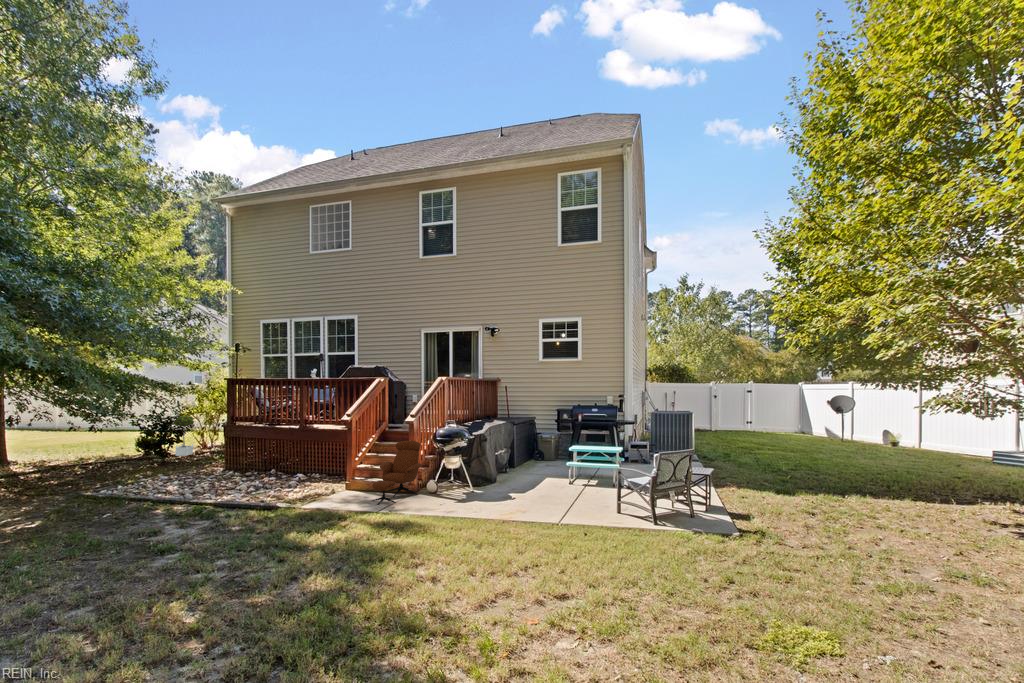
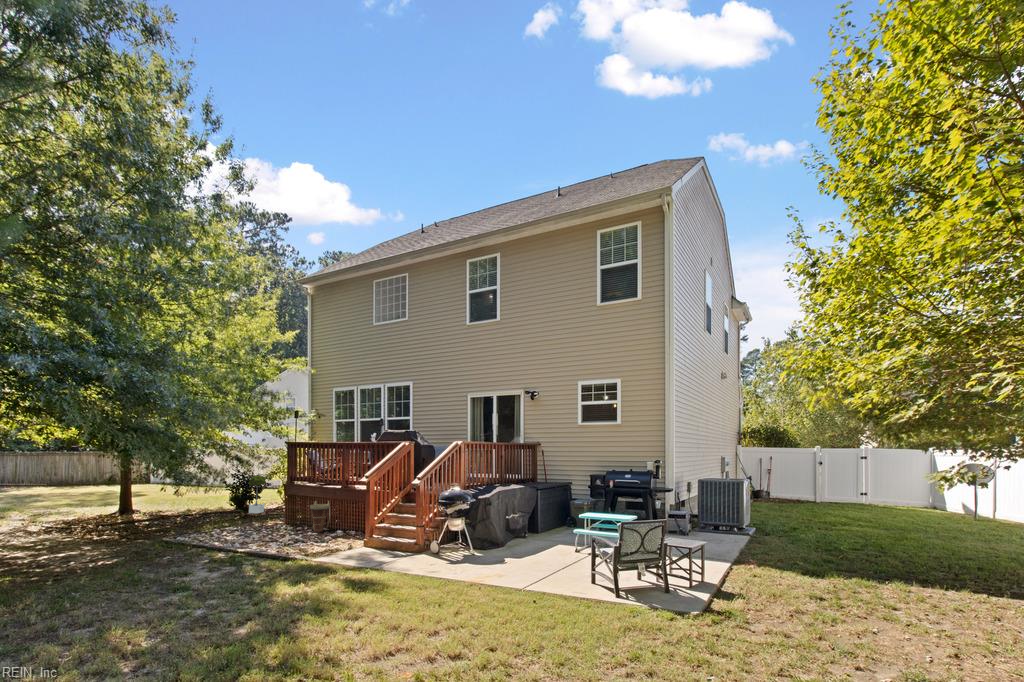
basket: none [272,441,294,475] -> present [310,501,330,533]
lounge chair: present [372,441,422,505] -> none [371,502,425,564]

